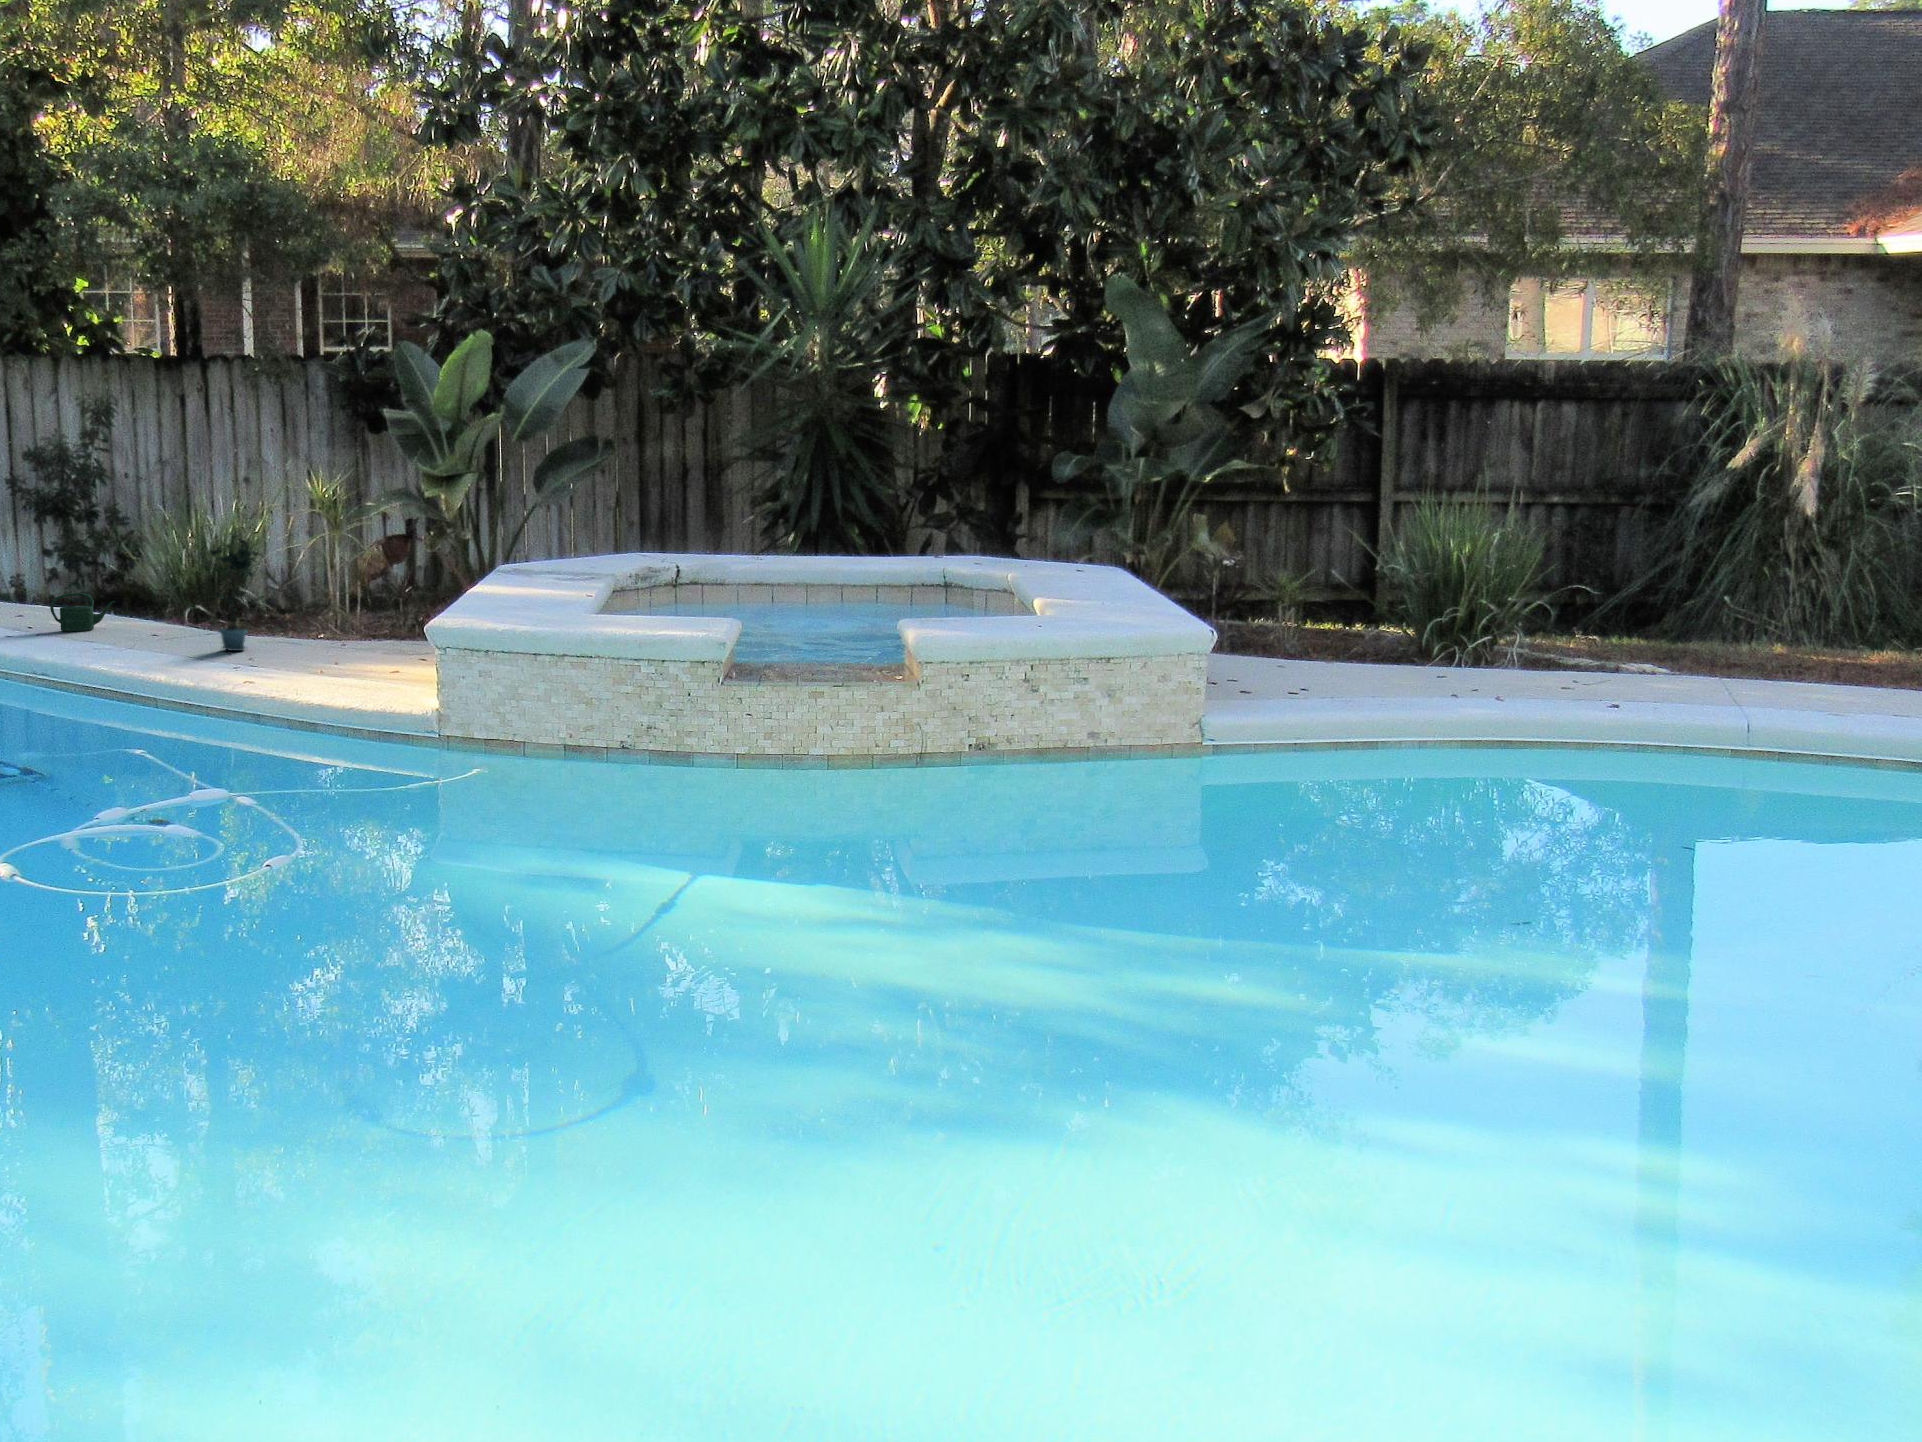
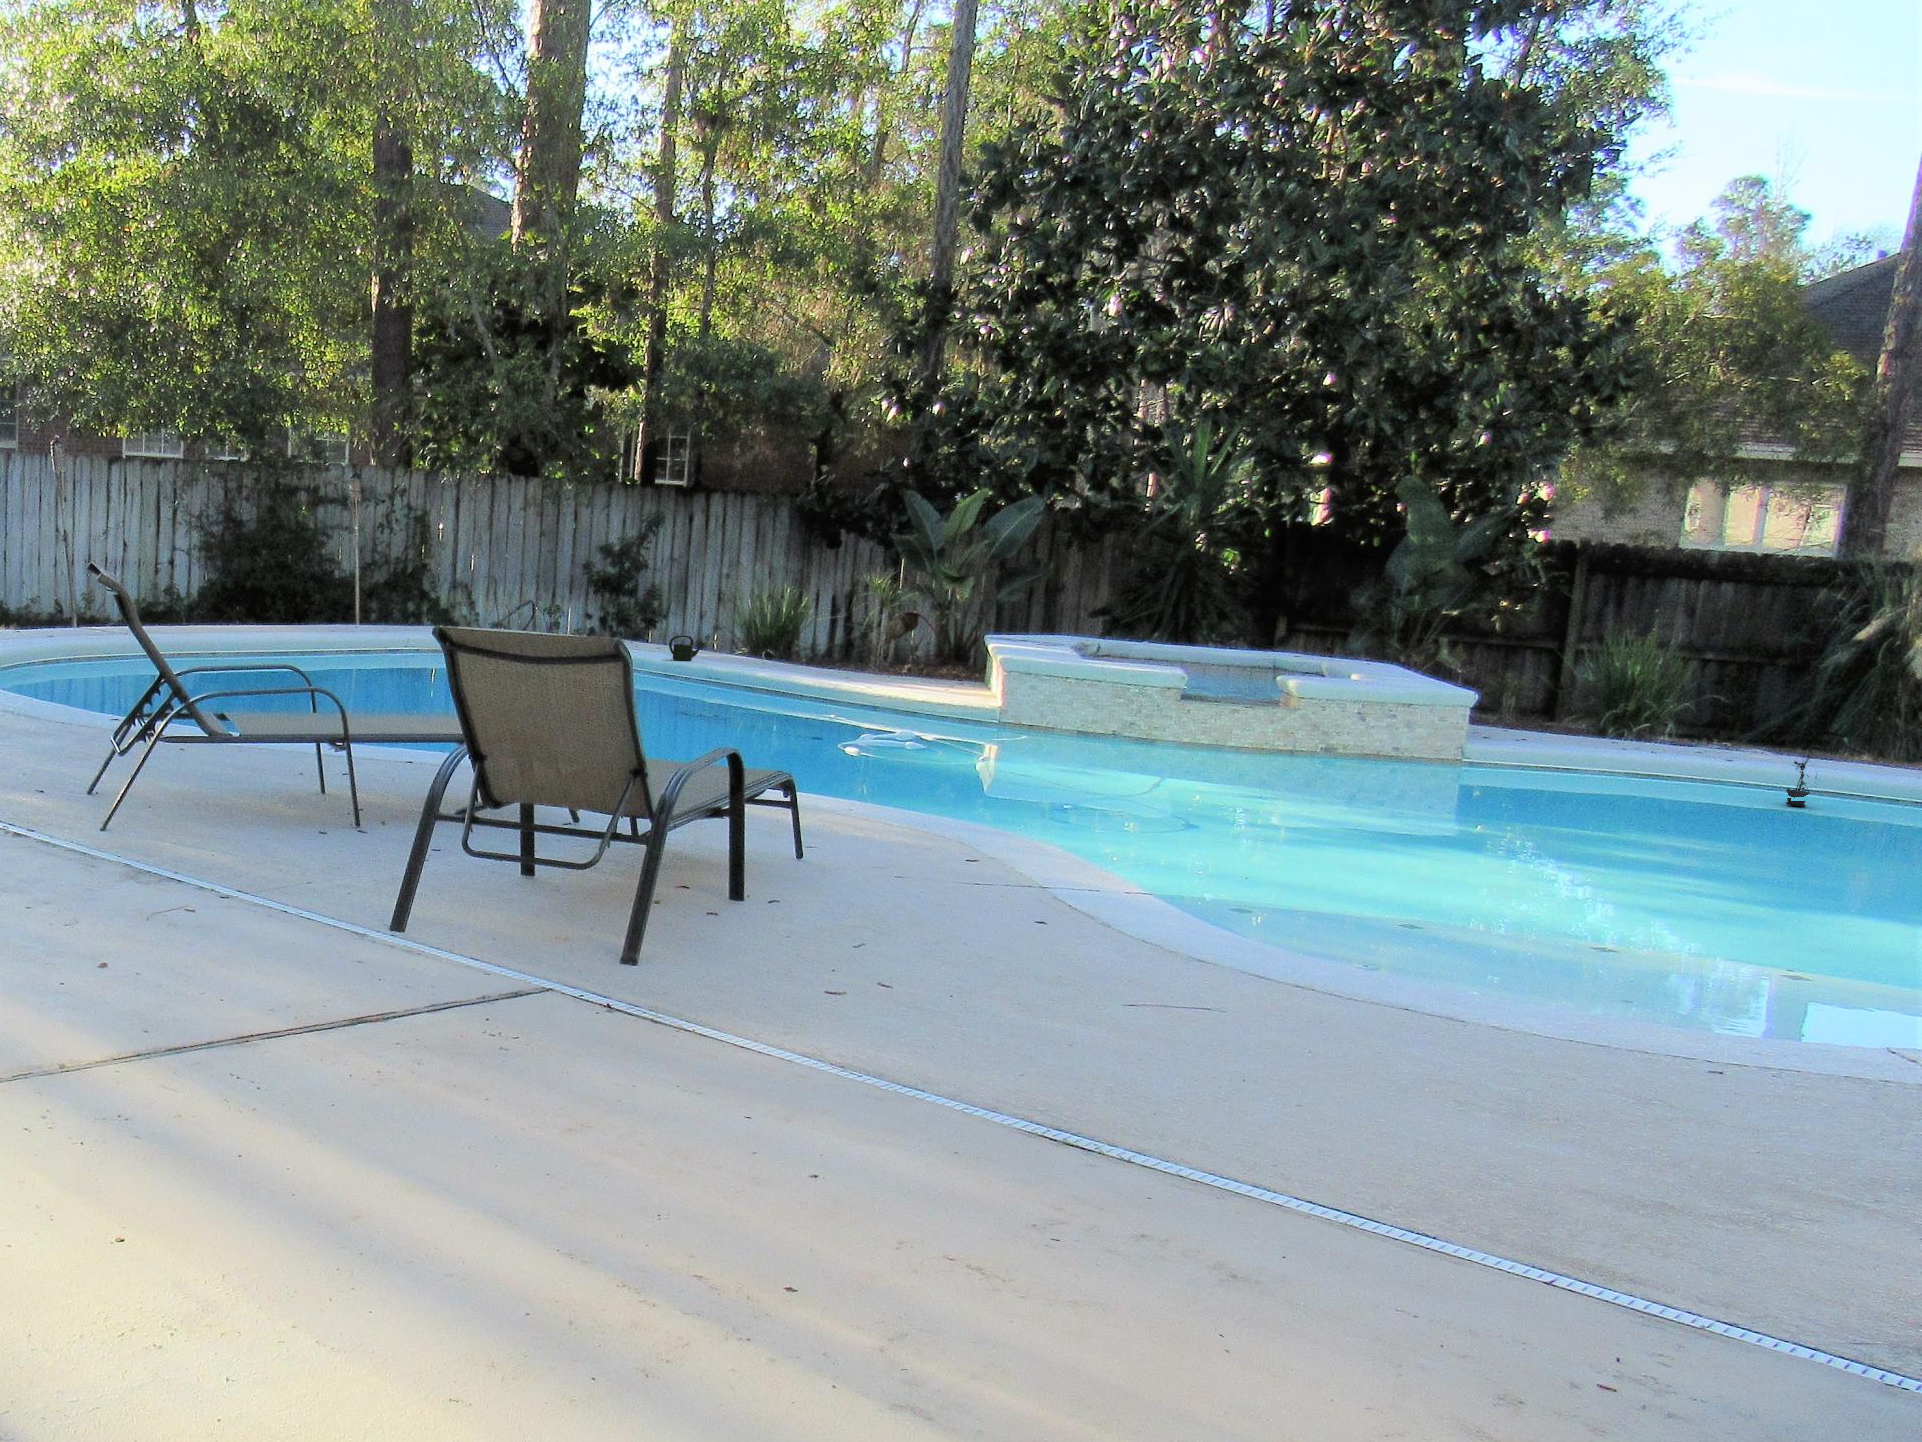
potted plant: present [210,538,262,651] -> present [1778,719,1844,807]

